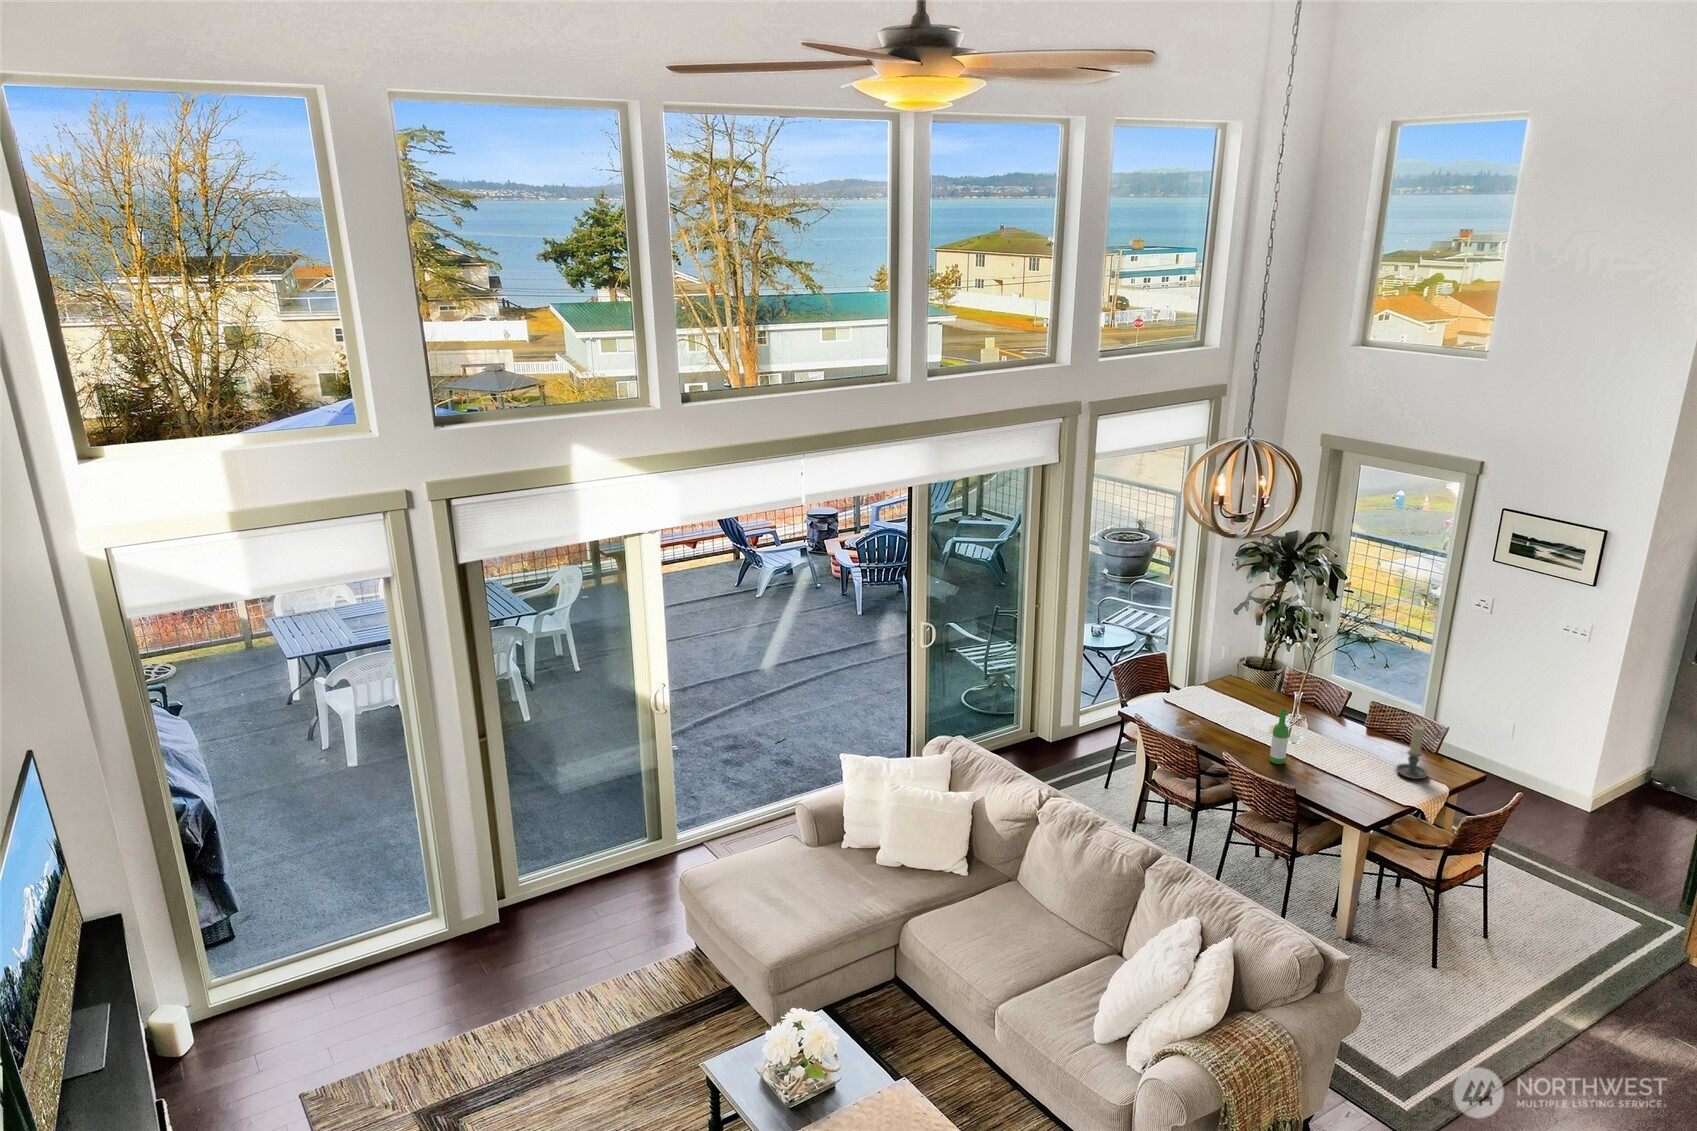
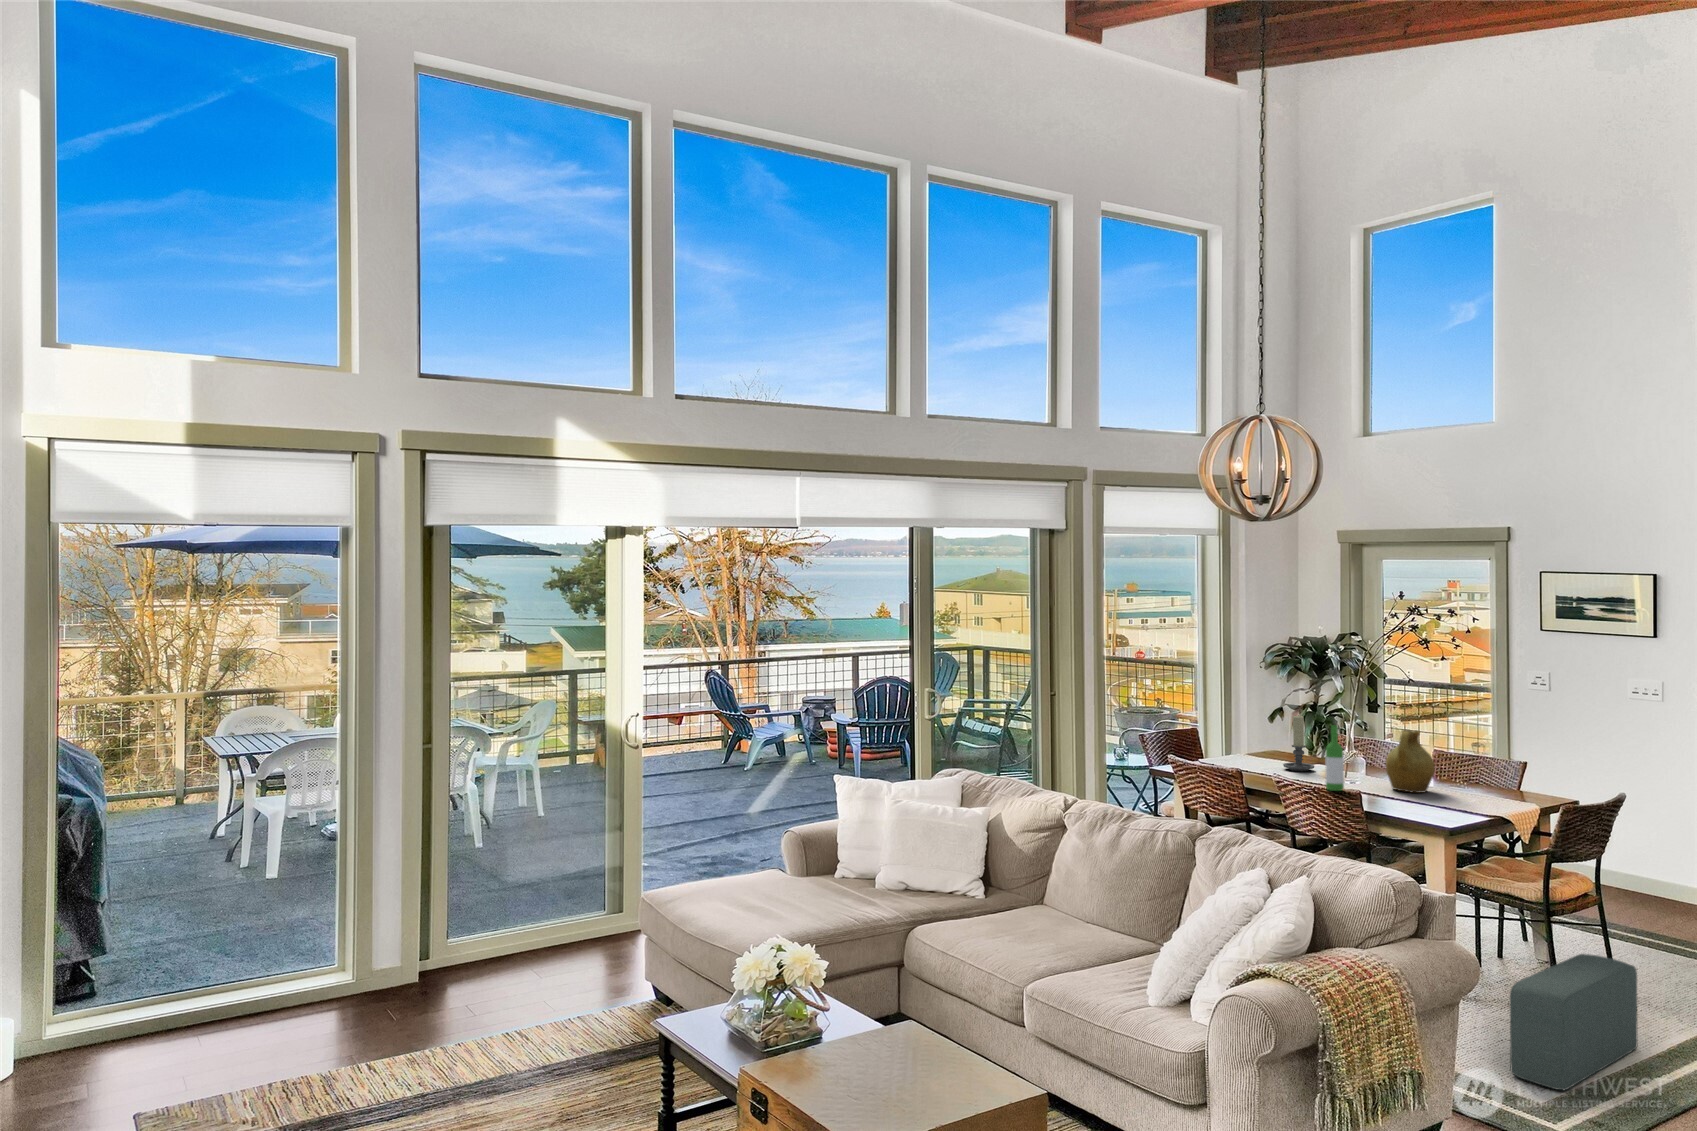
pitcher: none [1324,712,1367,768] -> present [1385,730,1435,793]
candle holder: present [1396,725,1428,779] -> present [1283,715,1314,771]
pouf: none [1380,946,1498,1077] -> present [1510,954,1638,1090]

